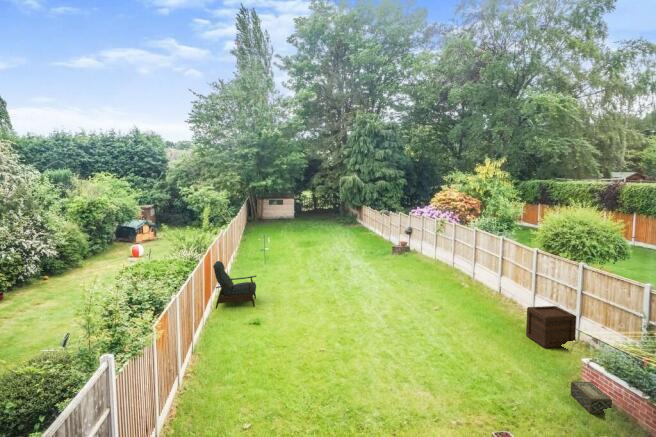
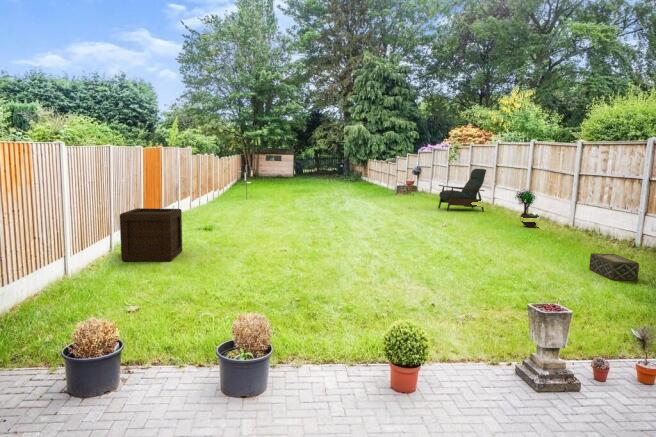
chair: present [213,261,256,309] -> present [438,169,486,212]
potted tree: none [500,279,524,315] -> present [515,191,539,227]
wooden crate: present [526,306,576,348] -> present [120,208,182,261]

